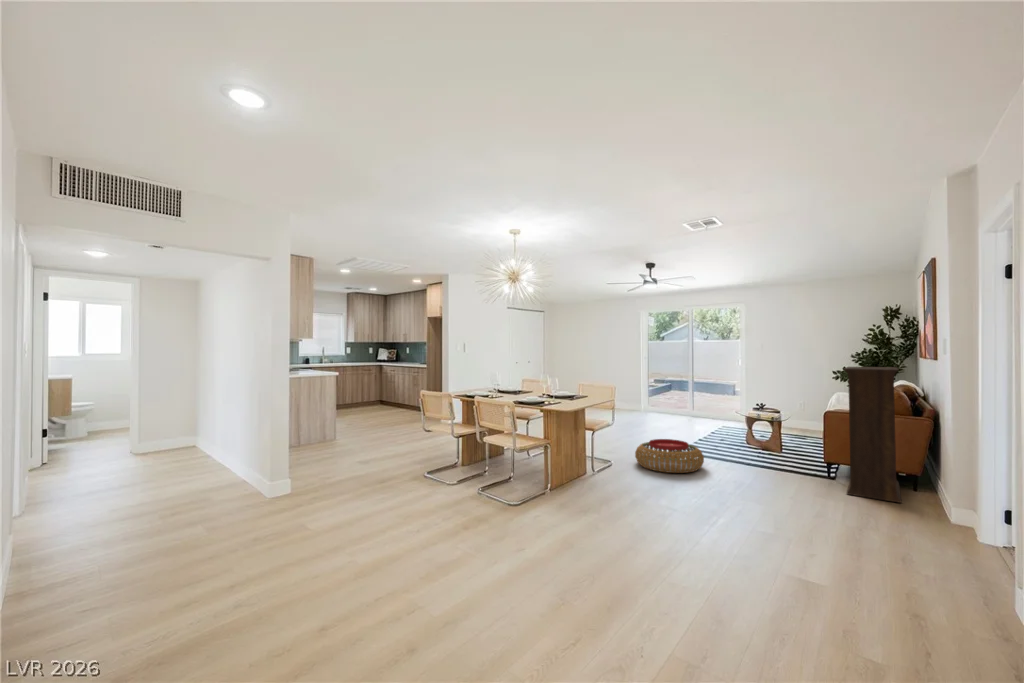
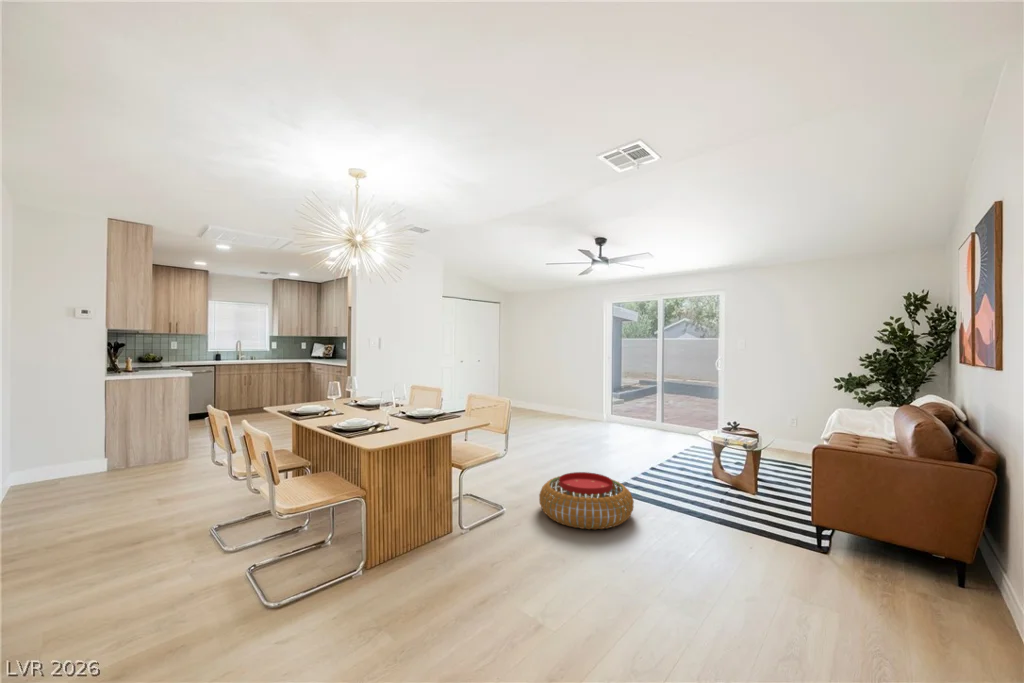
bookcase: present [844,367,901,503] -> none [841,376,942,619]

